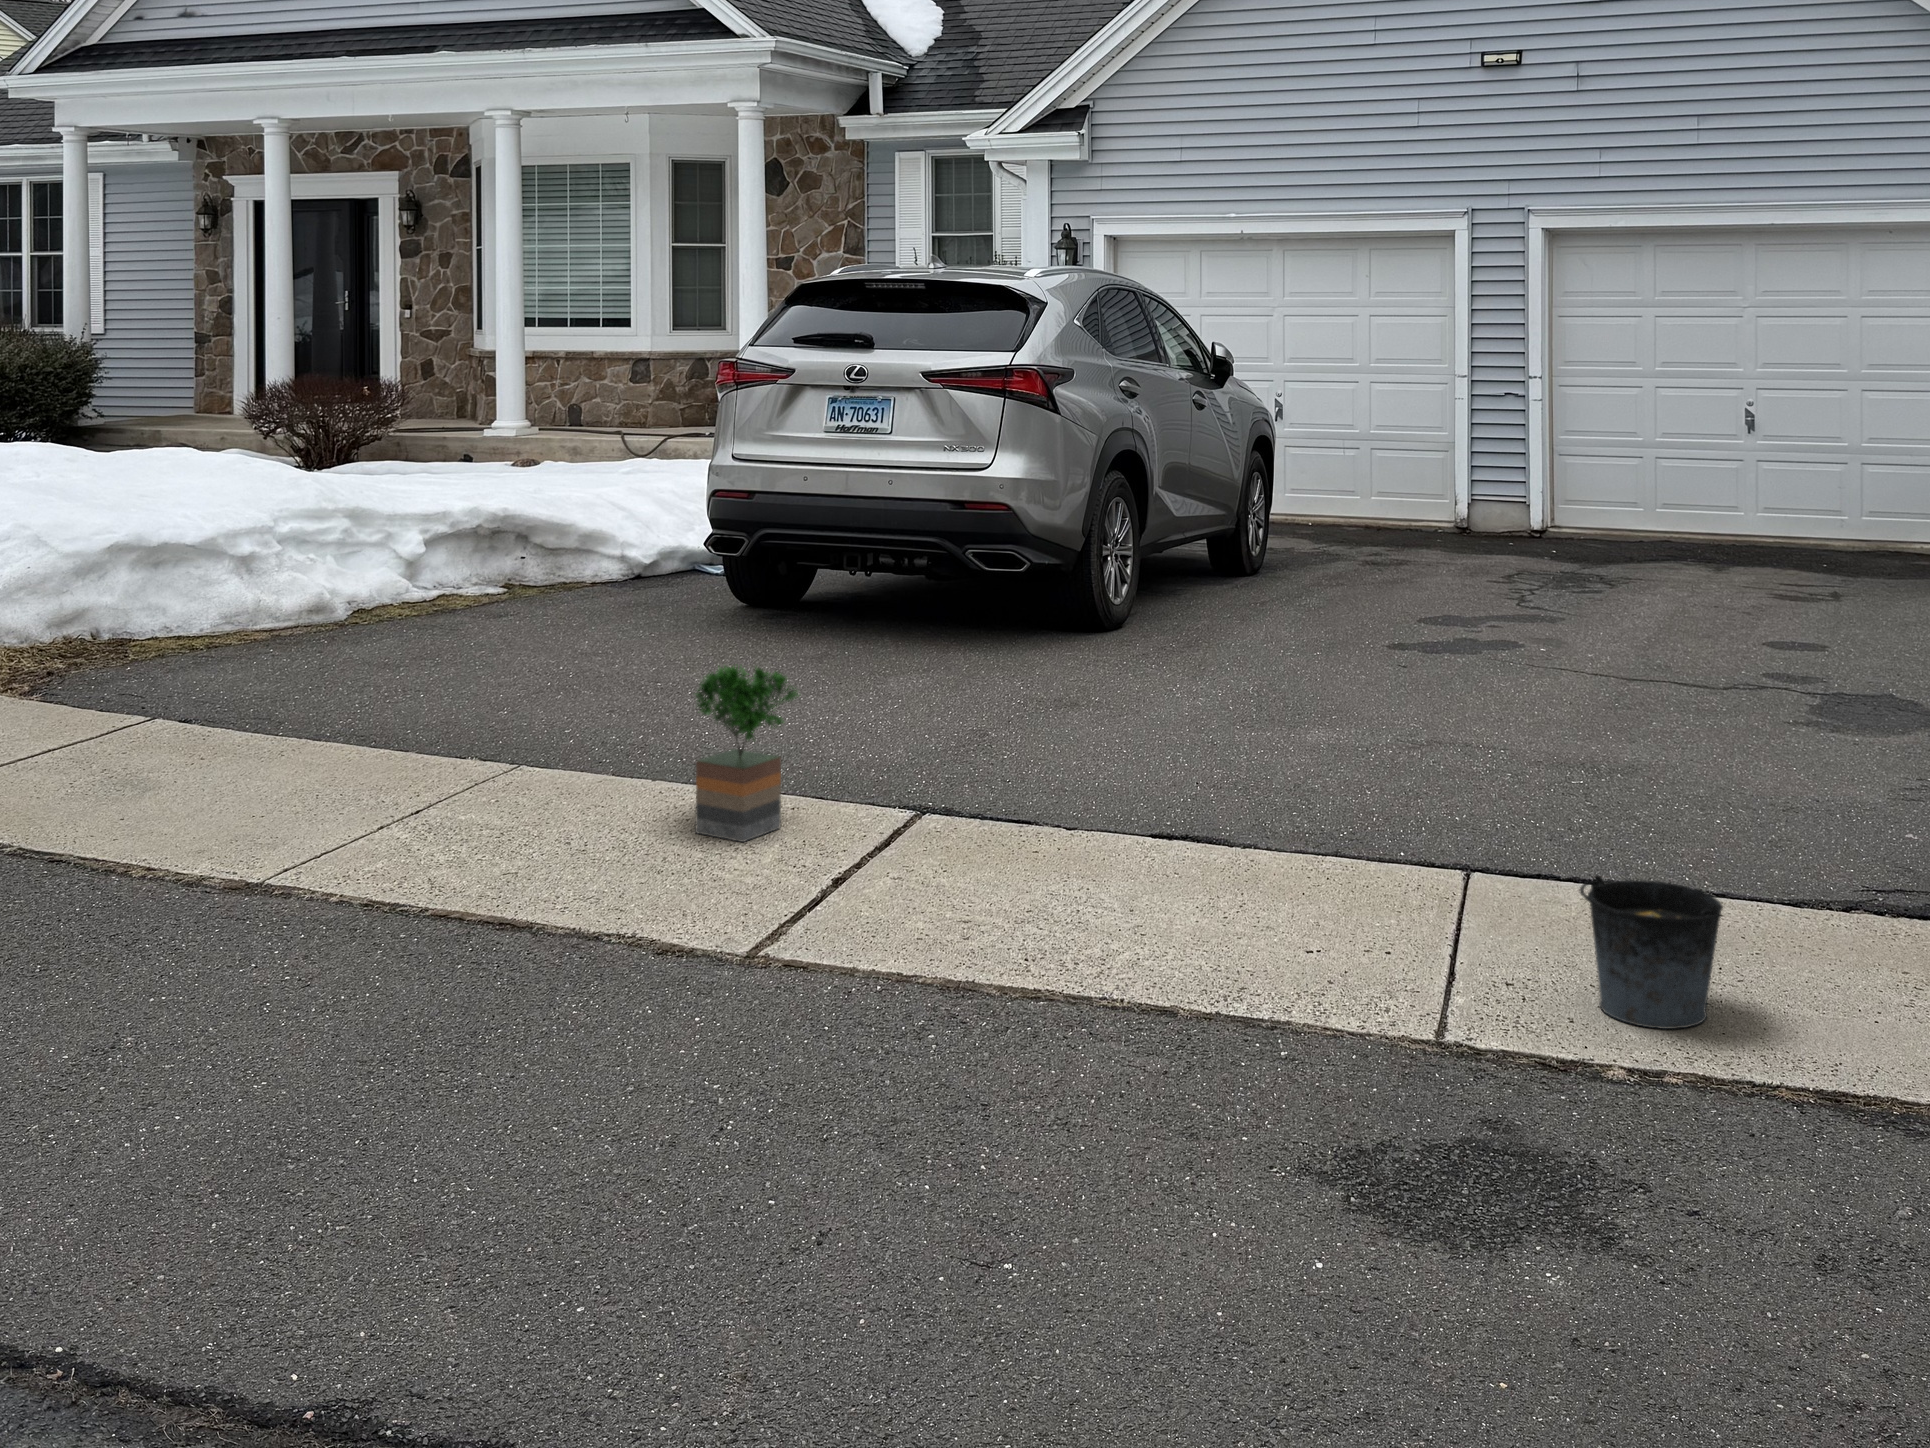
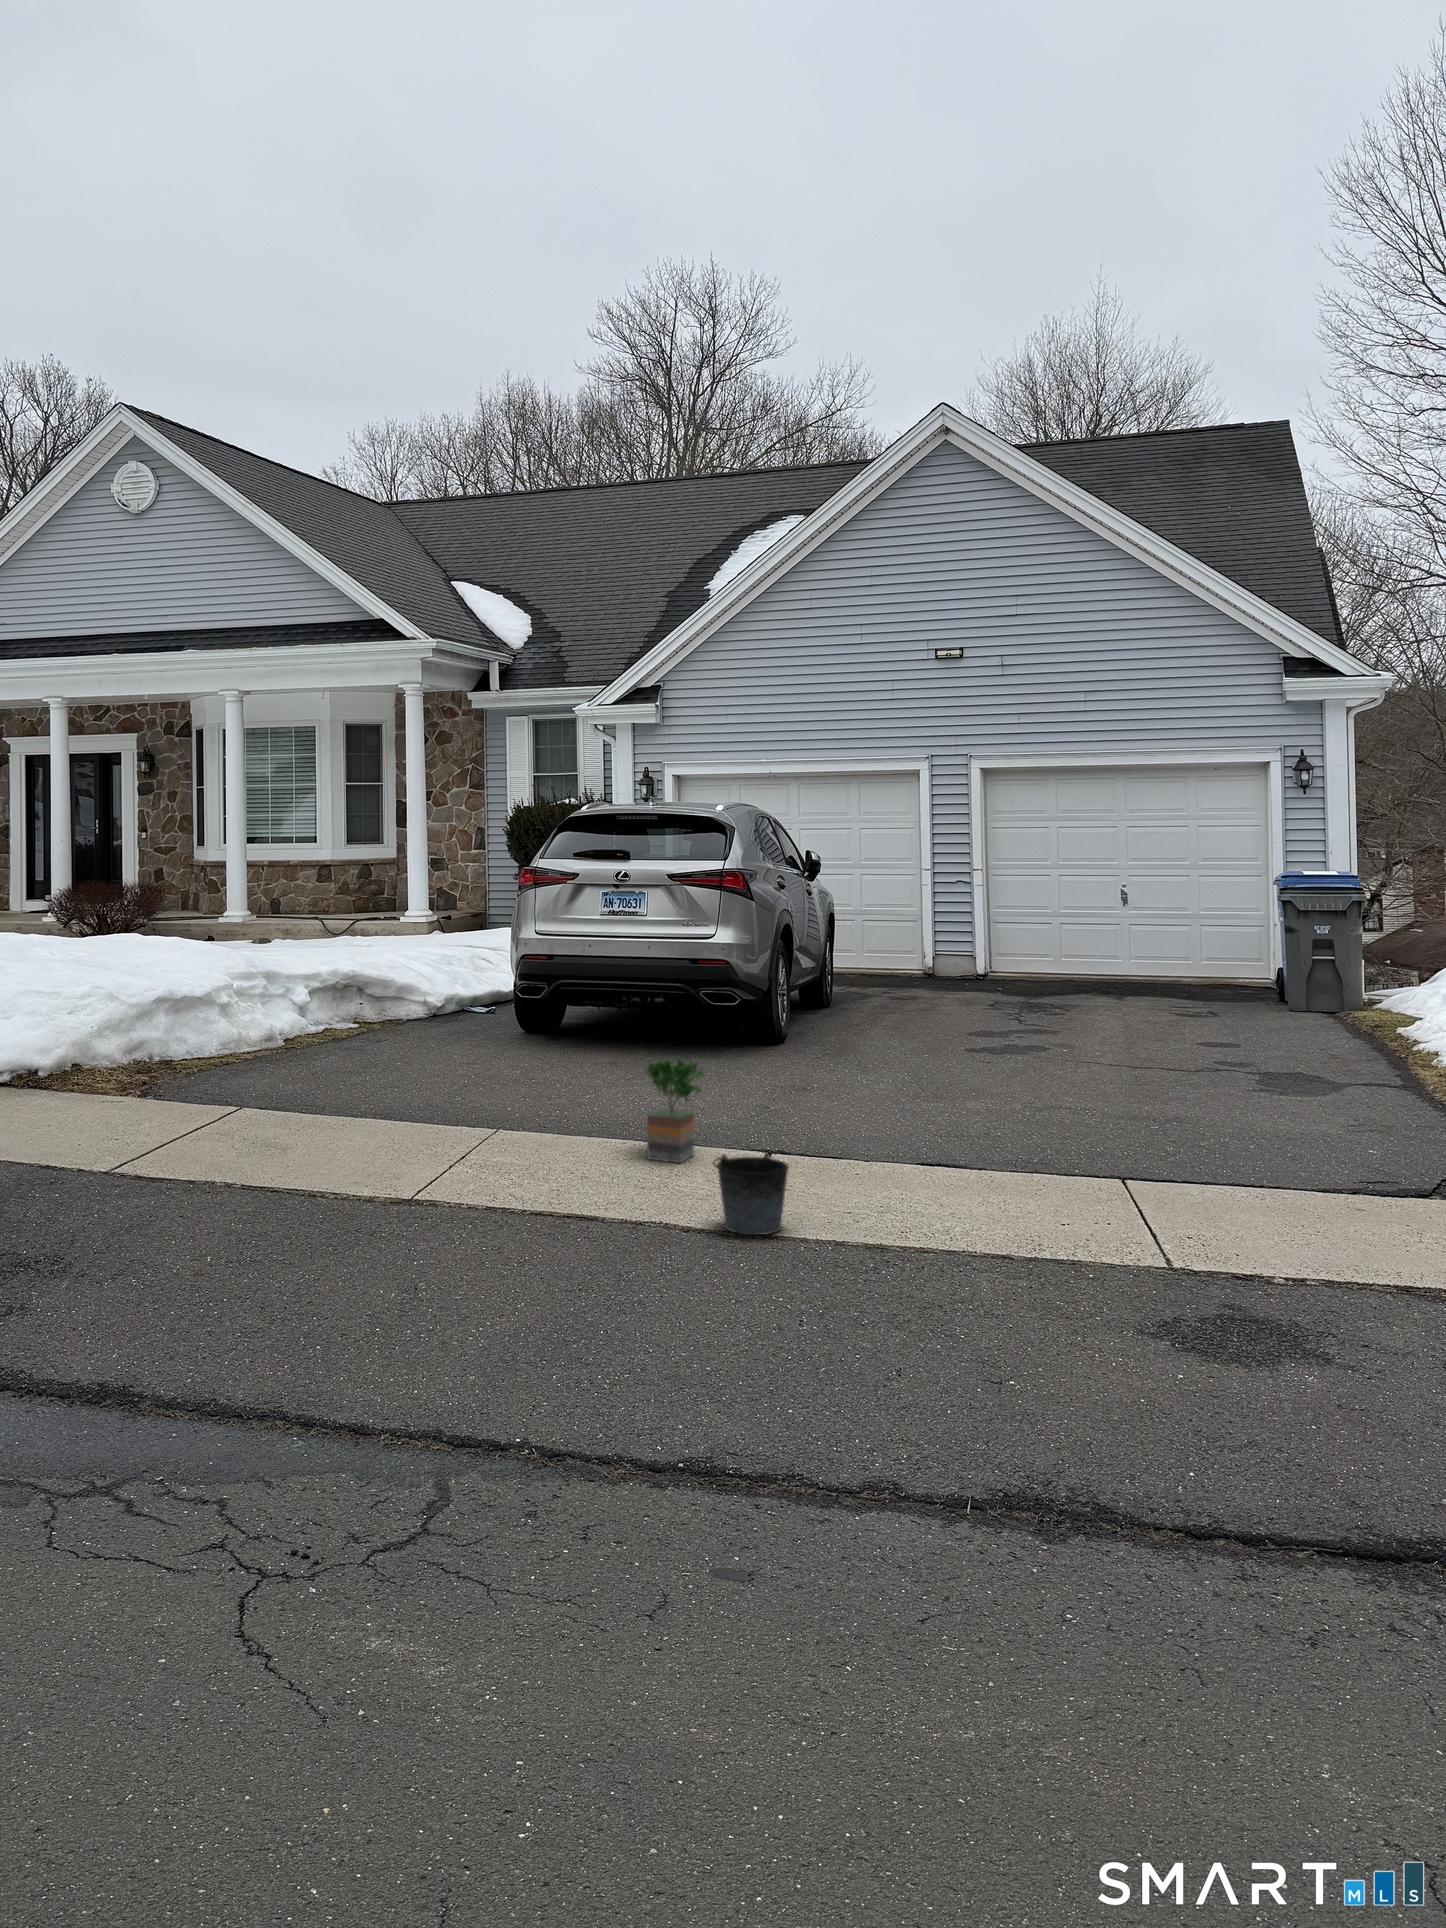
bucket: present [1580,876,1723,1029] -> present [713,1155,789,1235]

